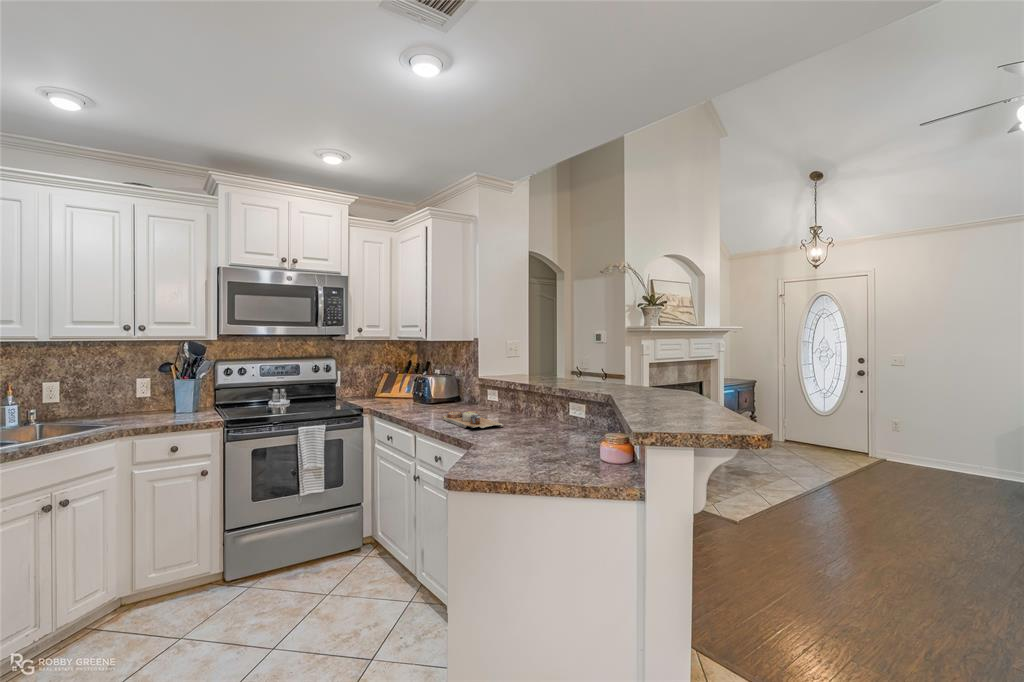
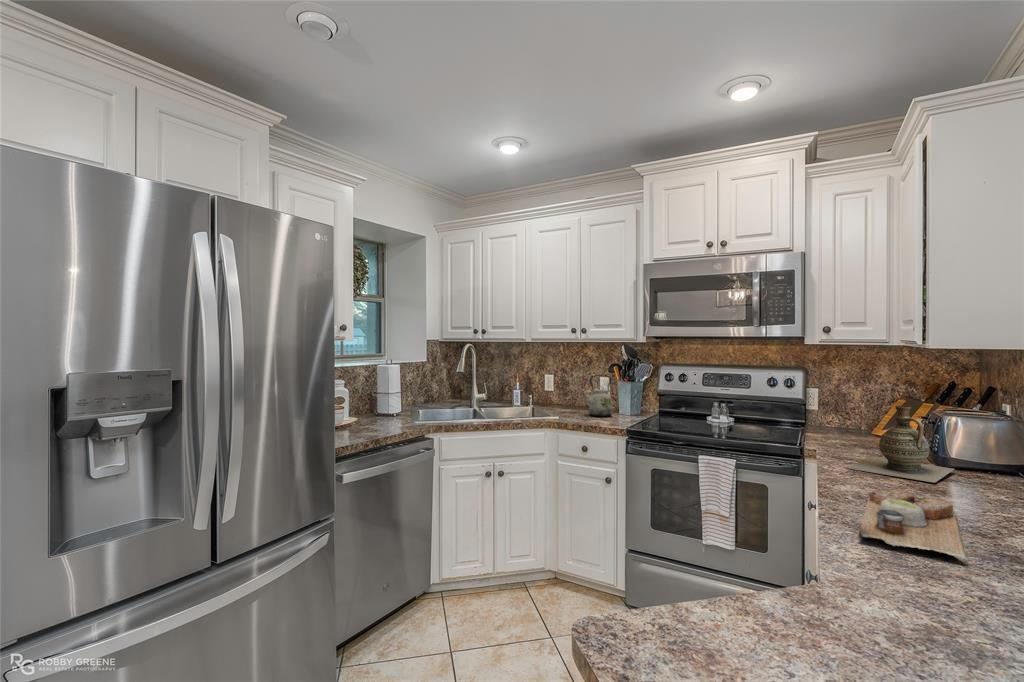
ceramic jug: none [403,373,445,412] -> present [847,405,954,483]
kettle: none [141,374,174,418] -> present [582,375,613,417]

